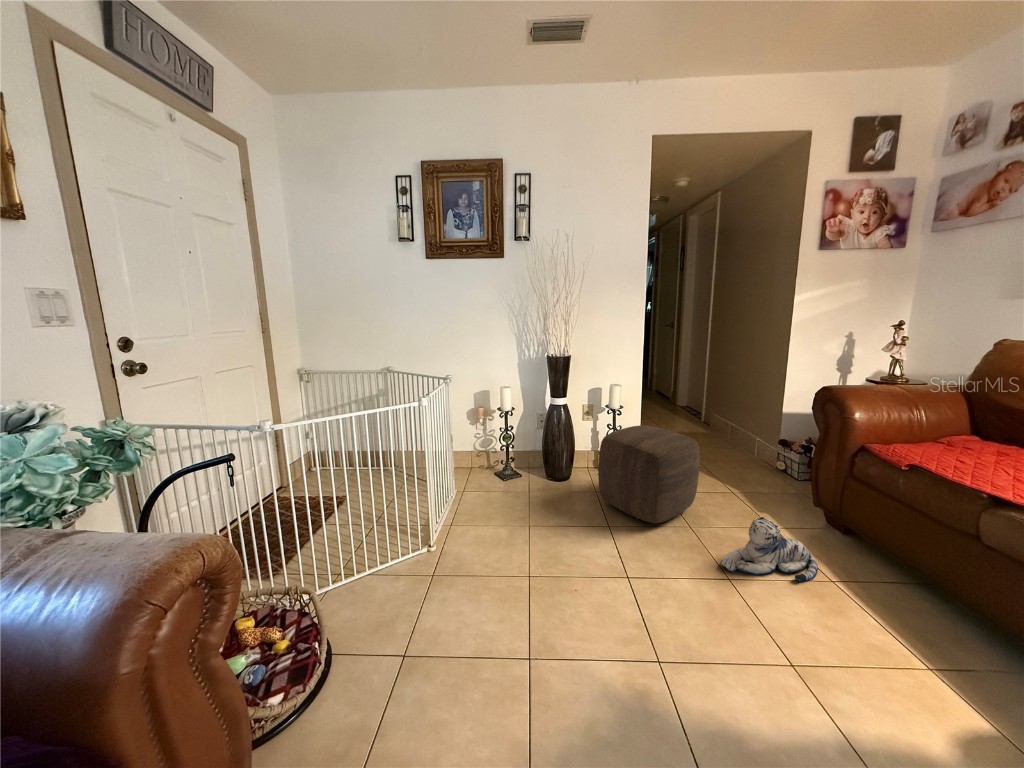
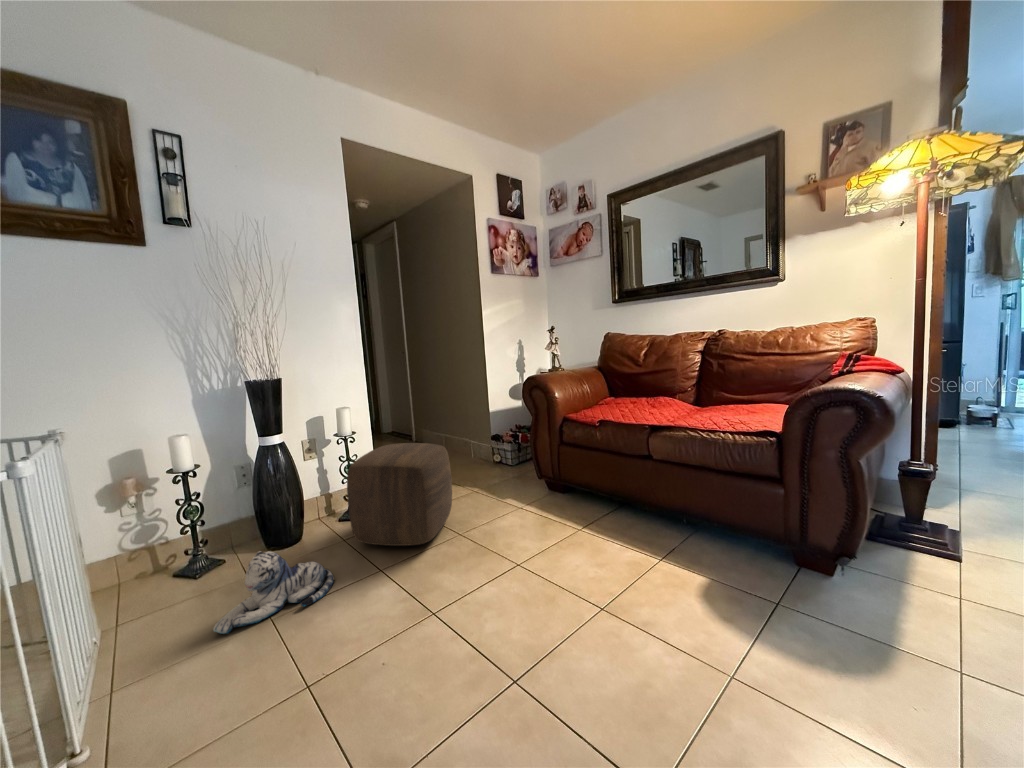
plush toy: present [721,516,818,581] -> present [213,551,334,634]

